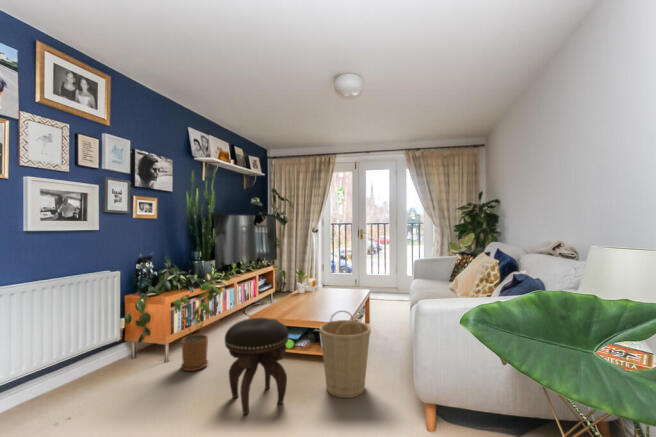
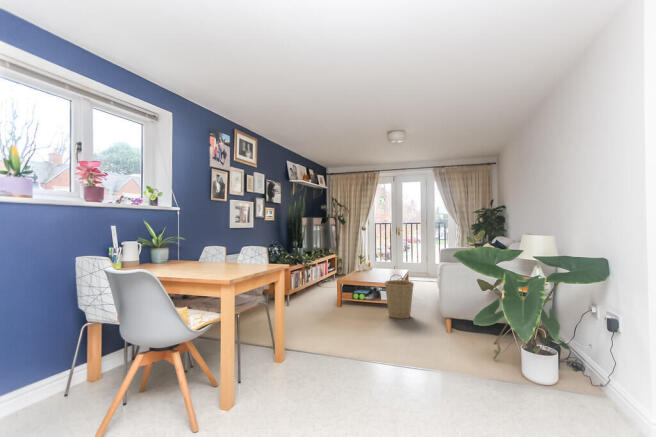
house plant: present [174,284,220,371] -> none [296,260,322,309]
footstool: present [225,318,289,415] -> none [336,277,369,323]

